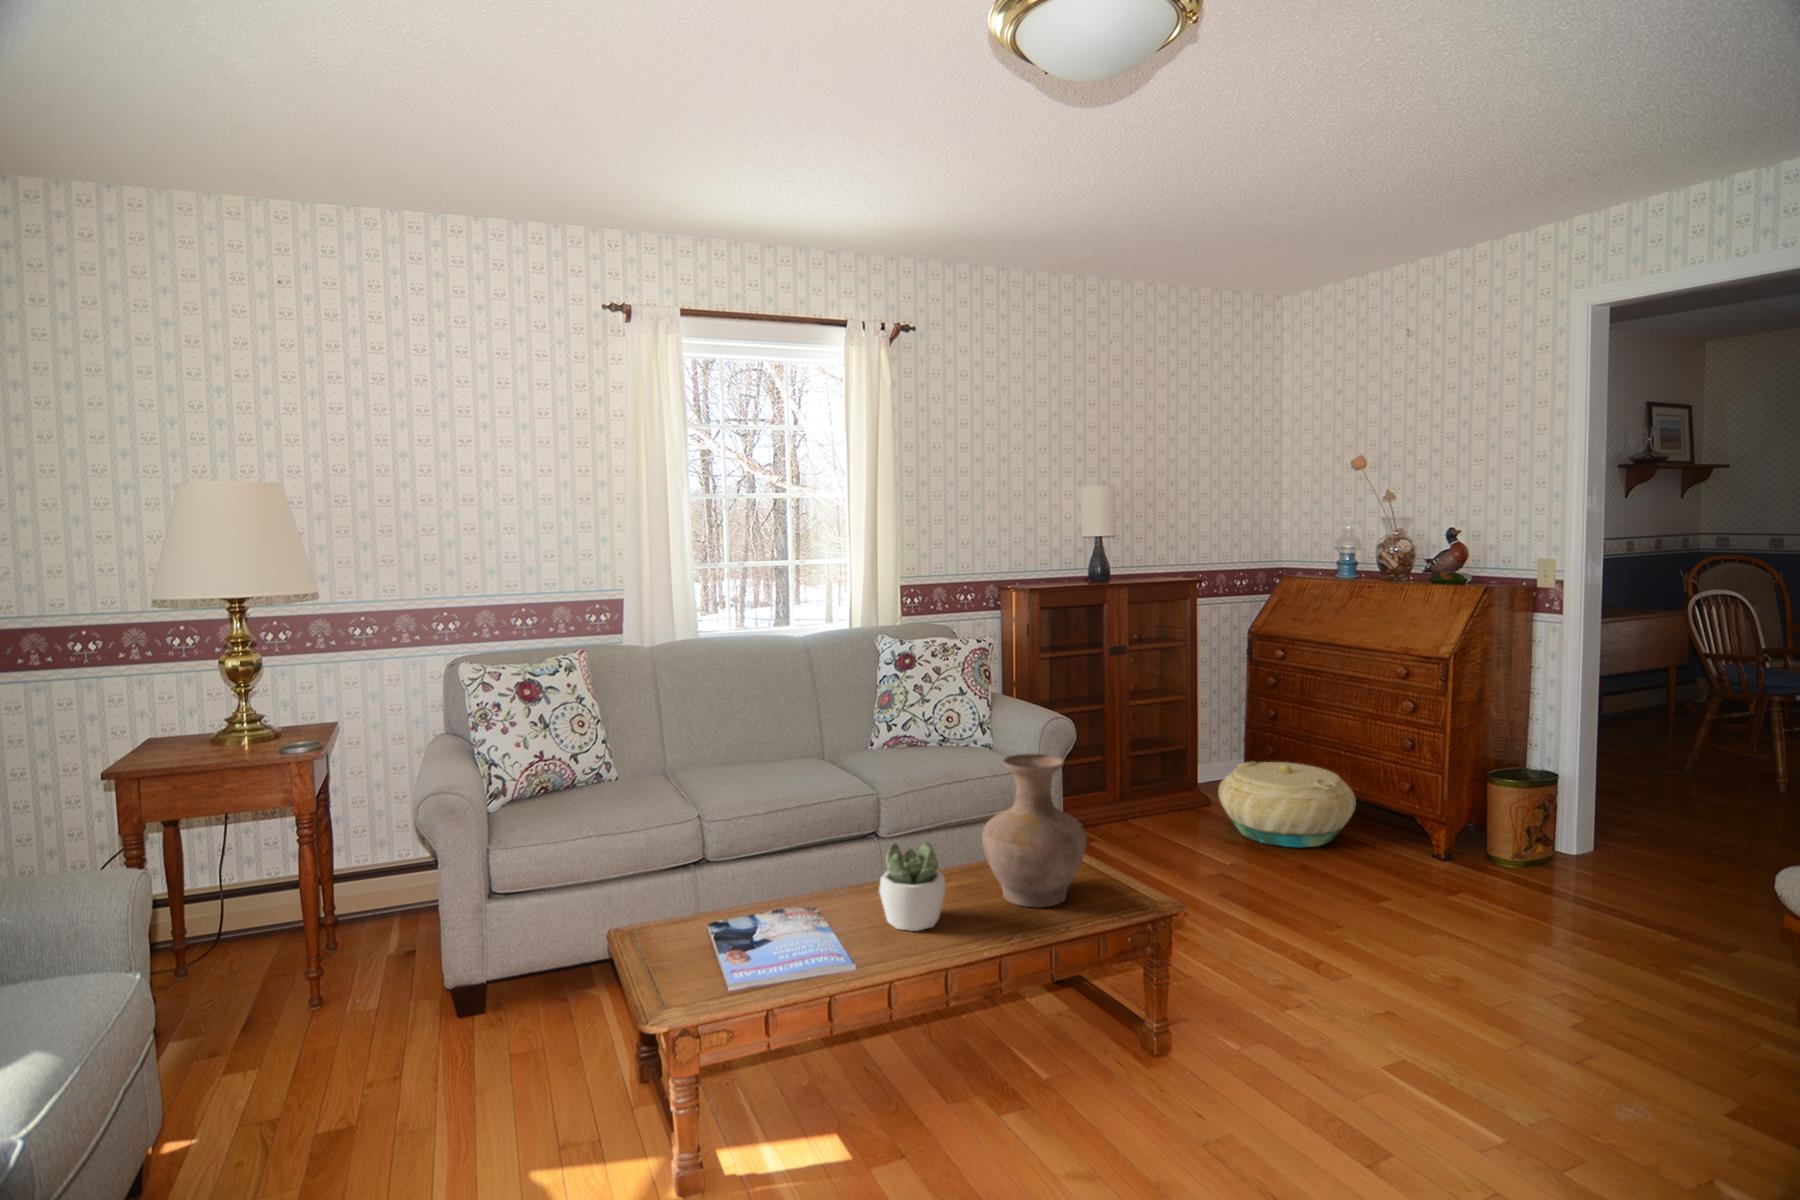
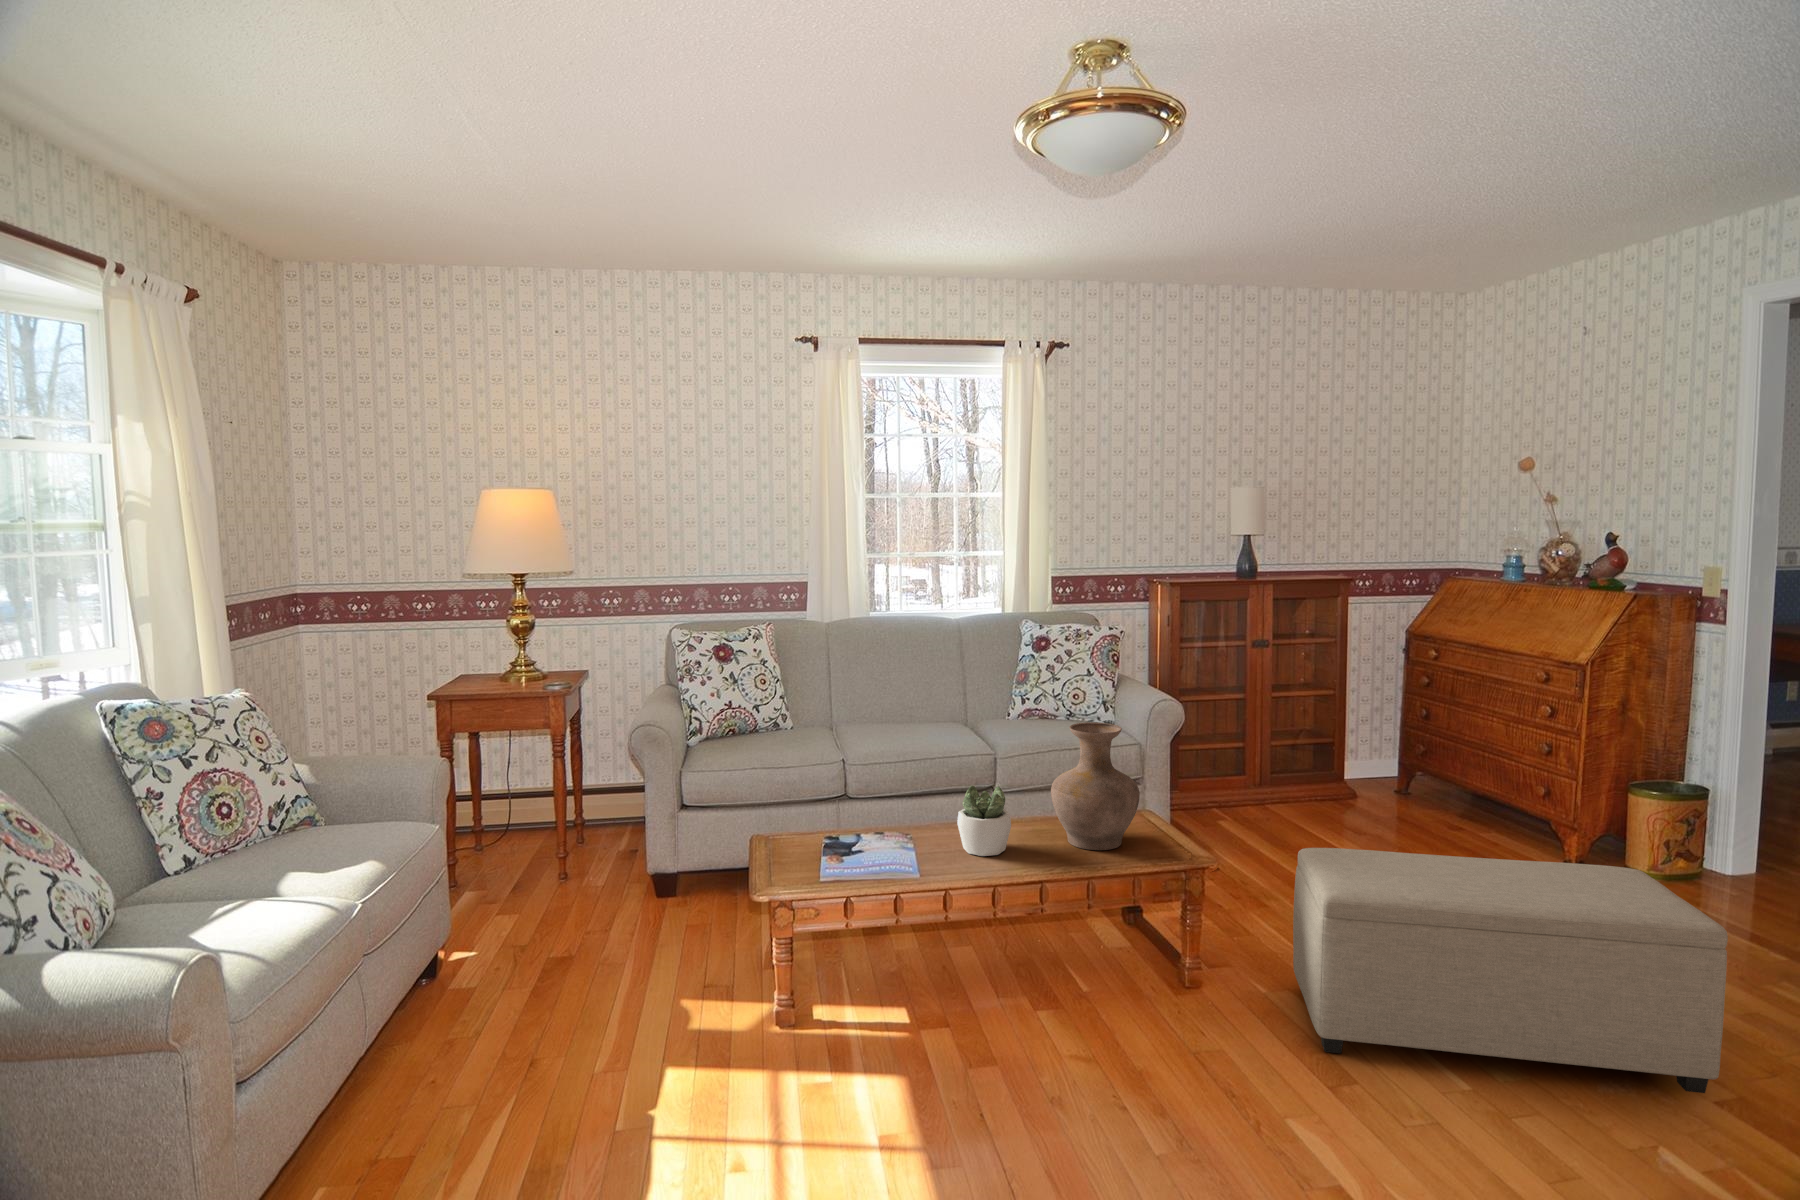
basket: present [1219,762,1356,847] -> none [1348,757,1489,842]
ottoman: none [1257,871,1719,1120] -> present [1293,848,1728,1093]

